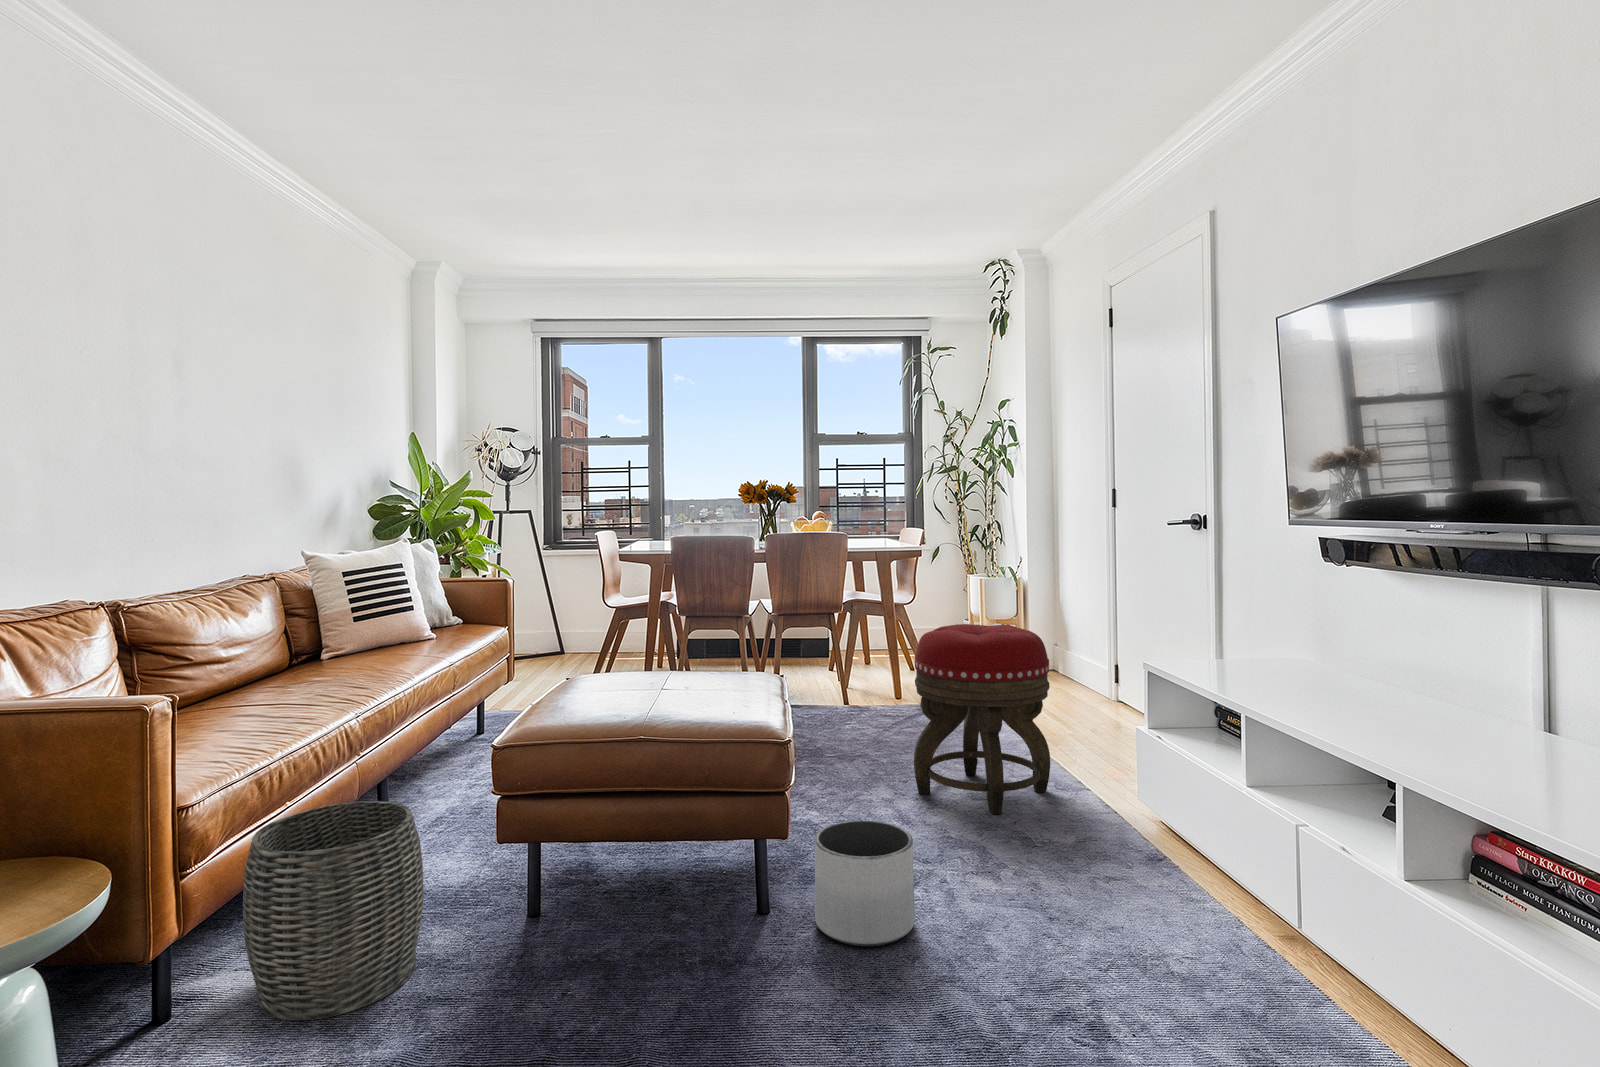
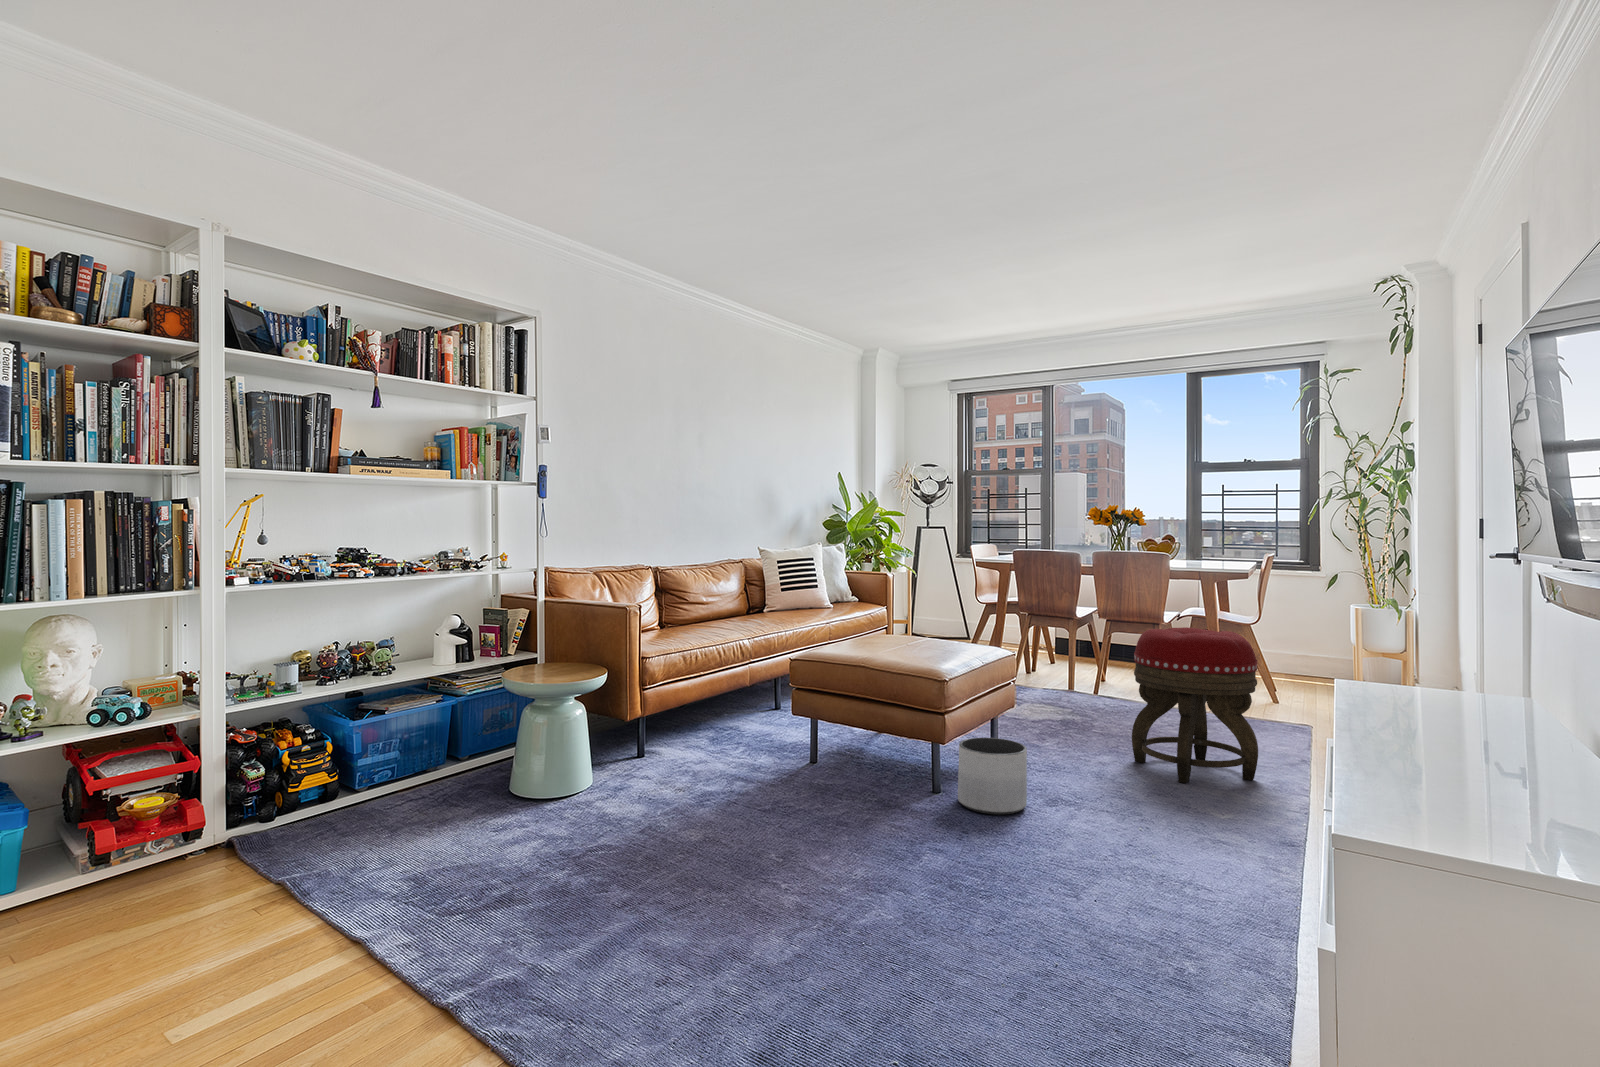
woven basket: present [243,801,424,1021] -> none [668,674,750,772]

